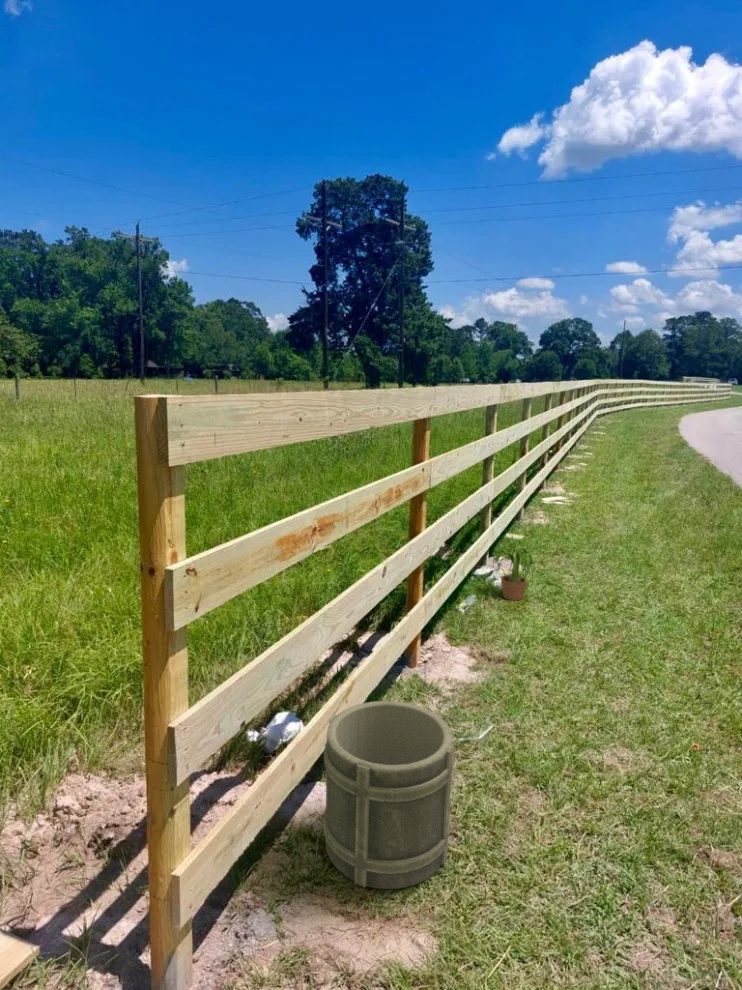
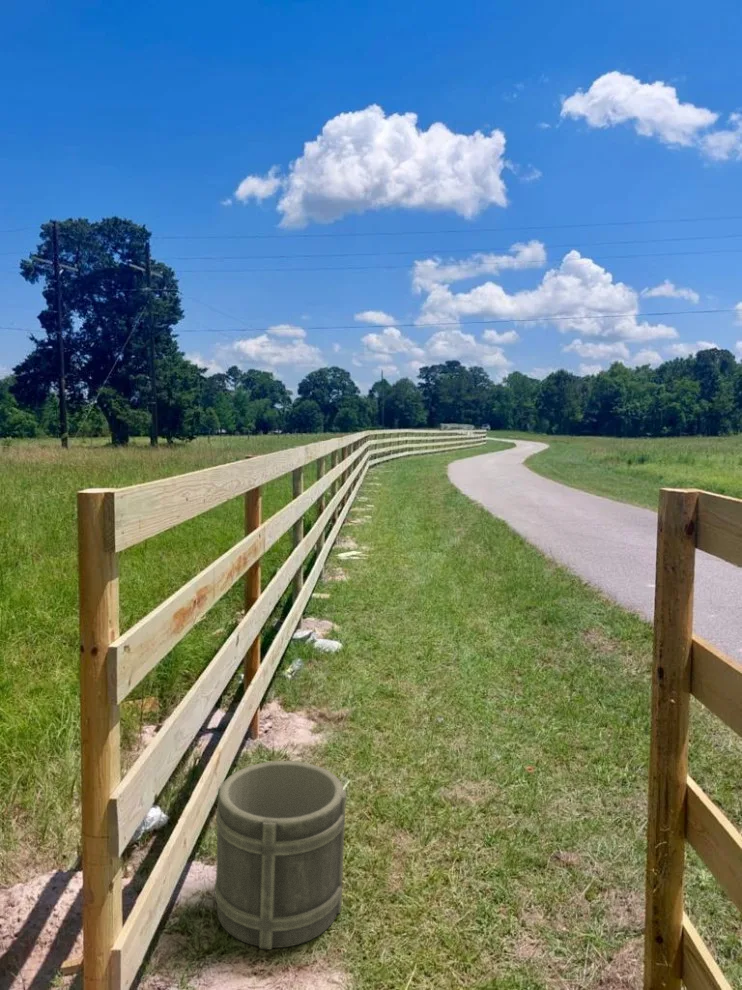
potted plant: present [493,548,535,600] -> none [304,605,359,659]

